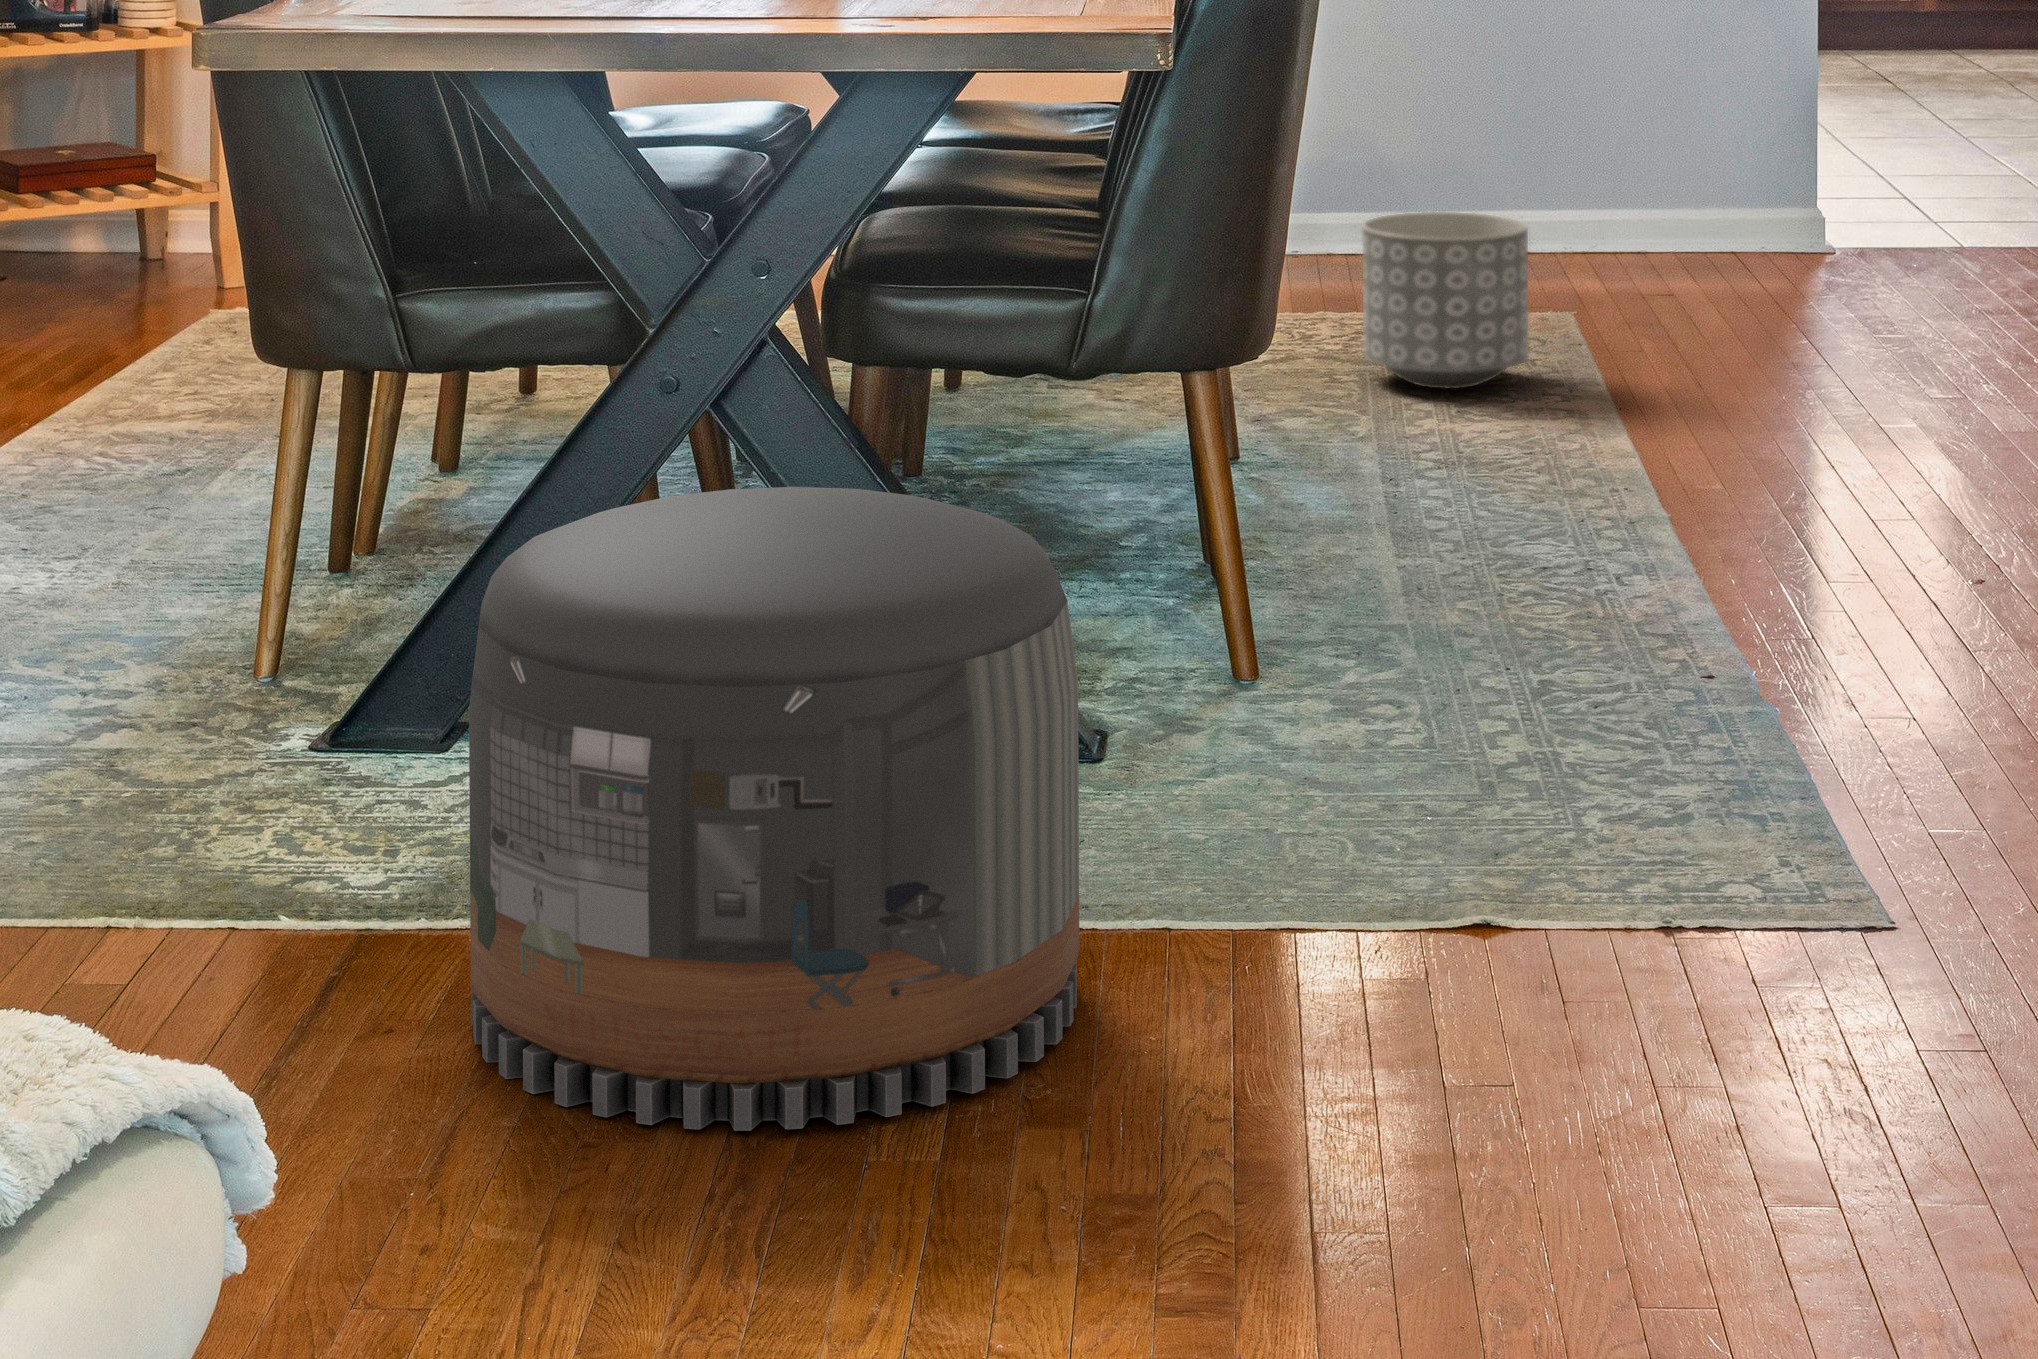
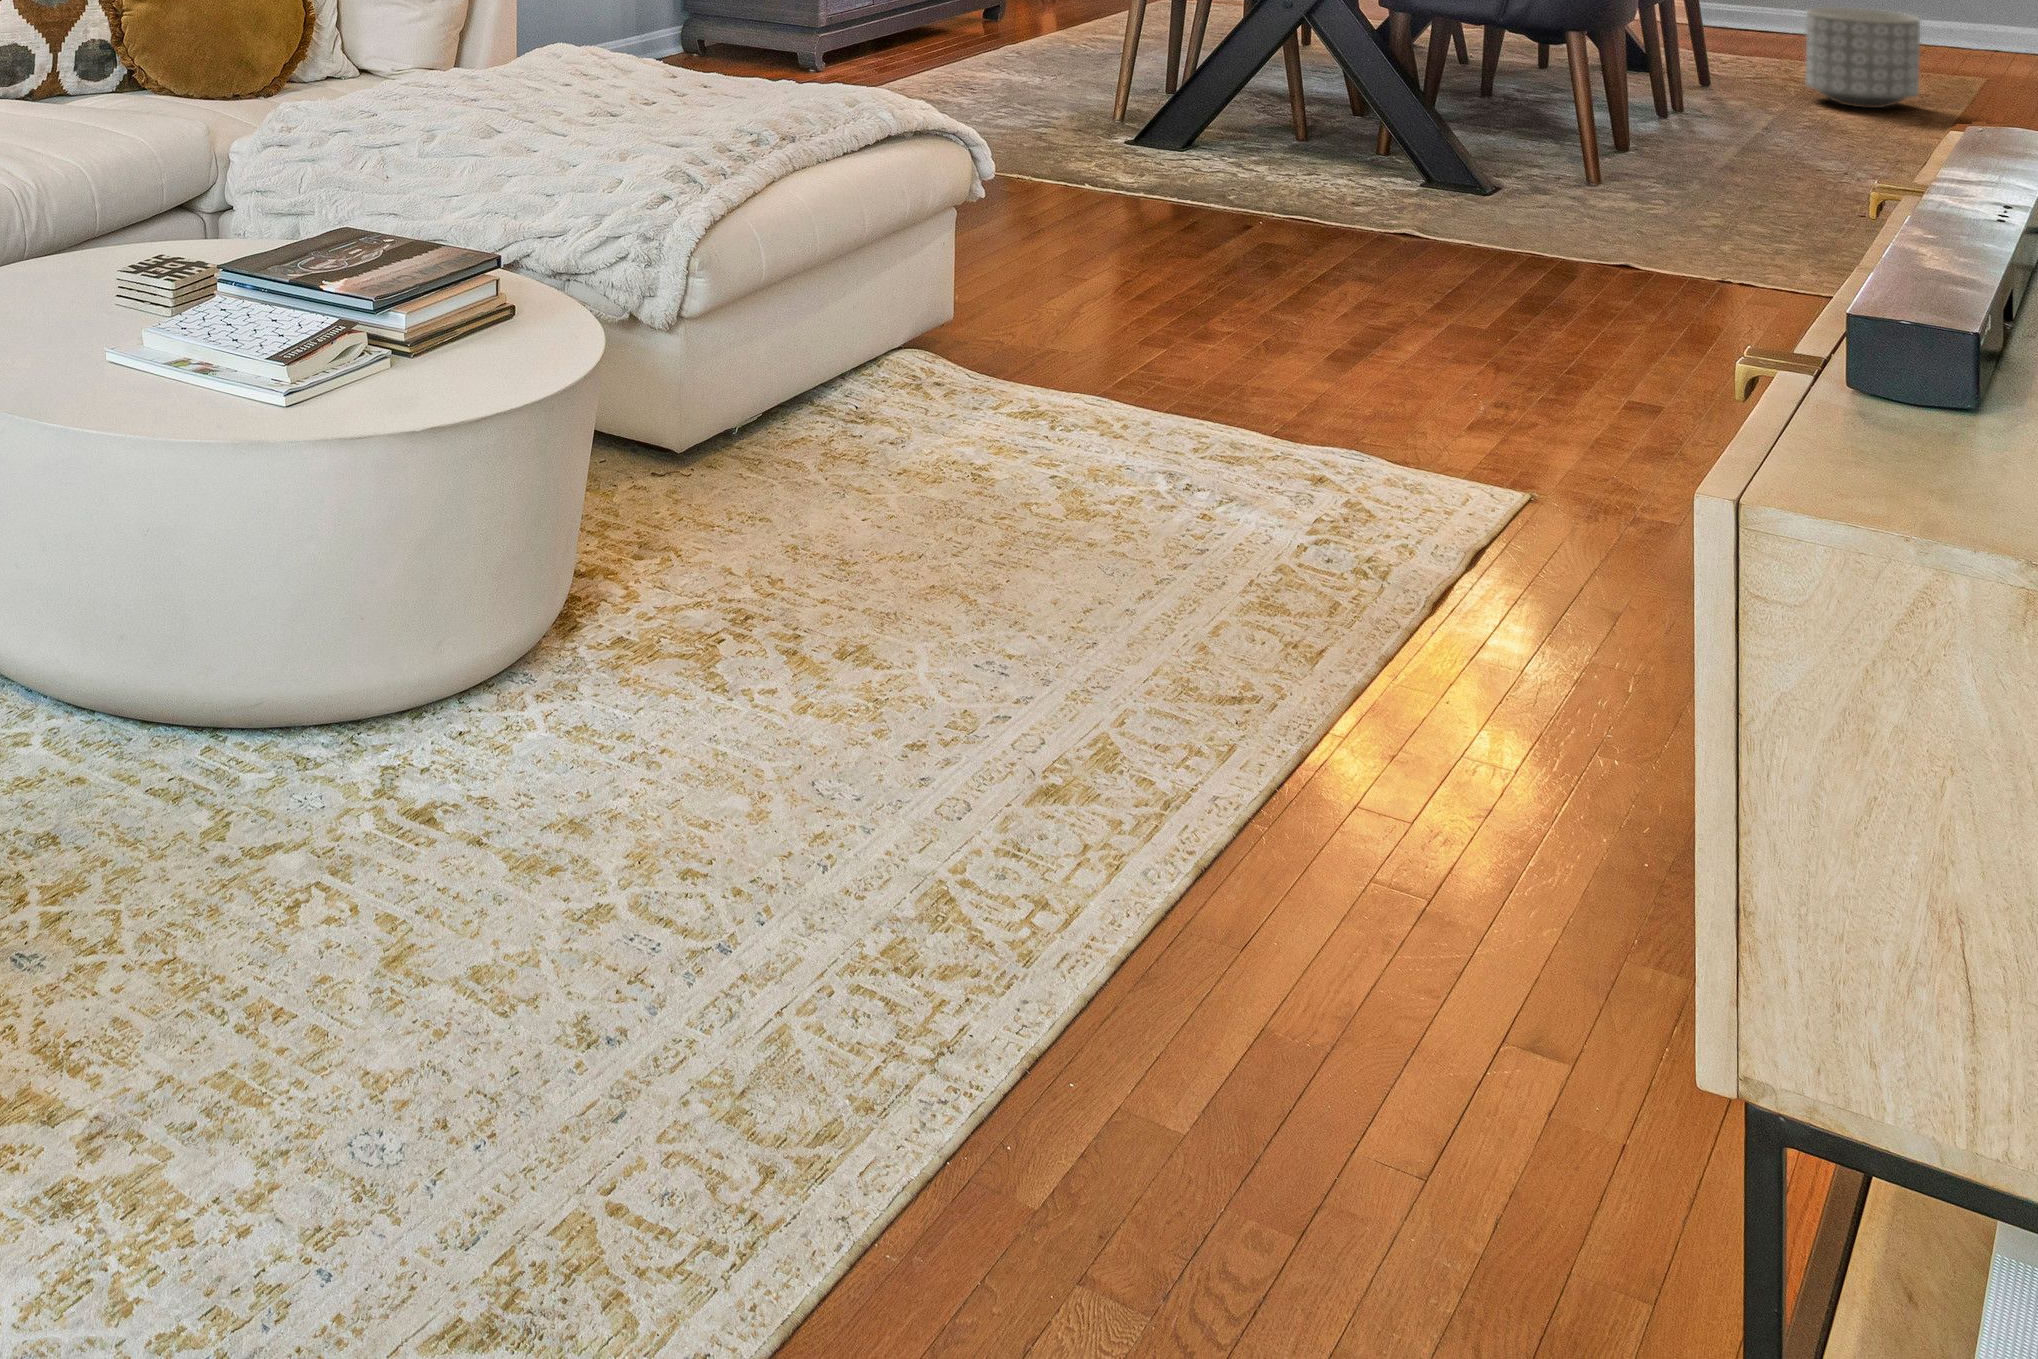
pouf: present [469,487,1079,1131] -> none [1147,27,1412,260]

